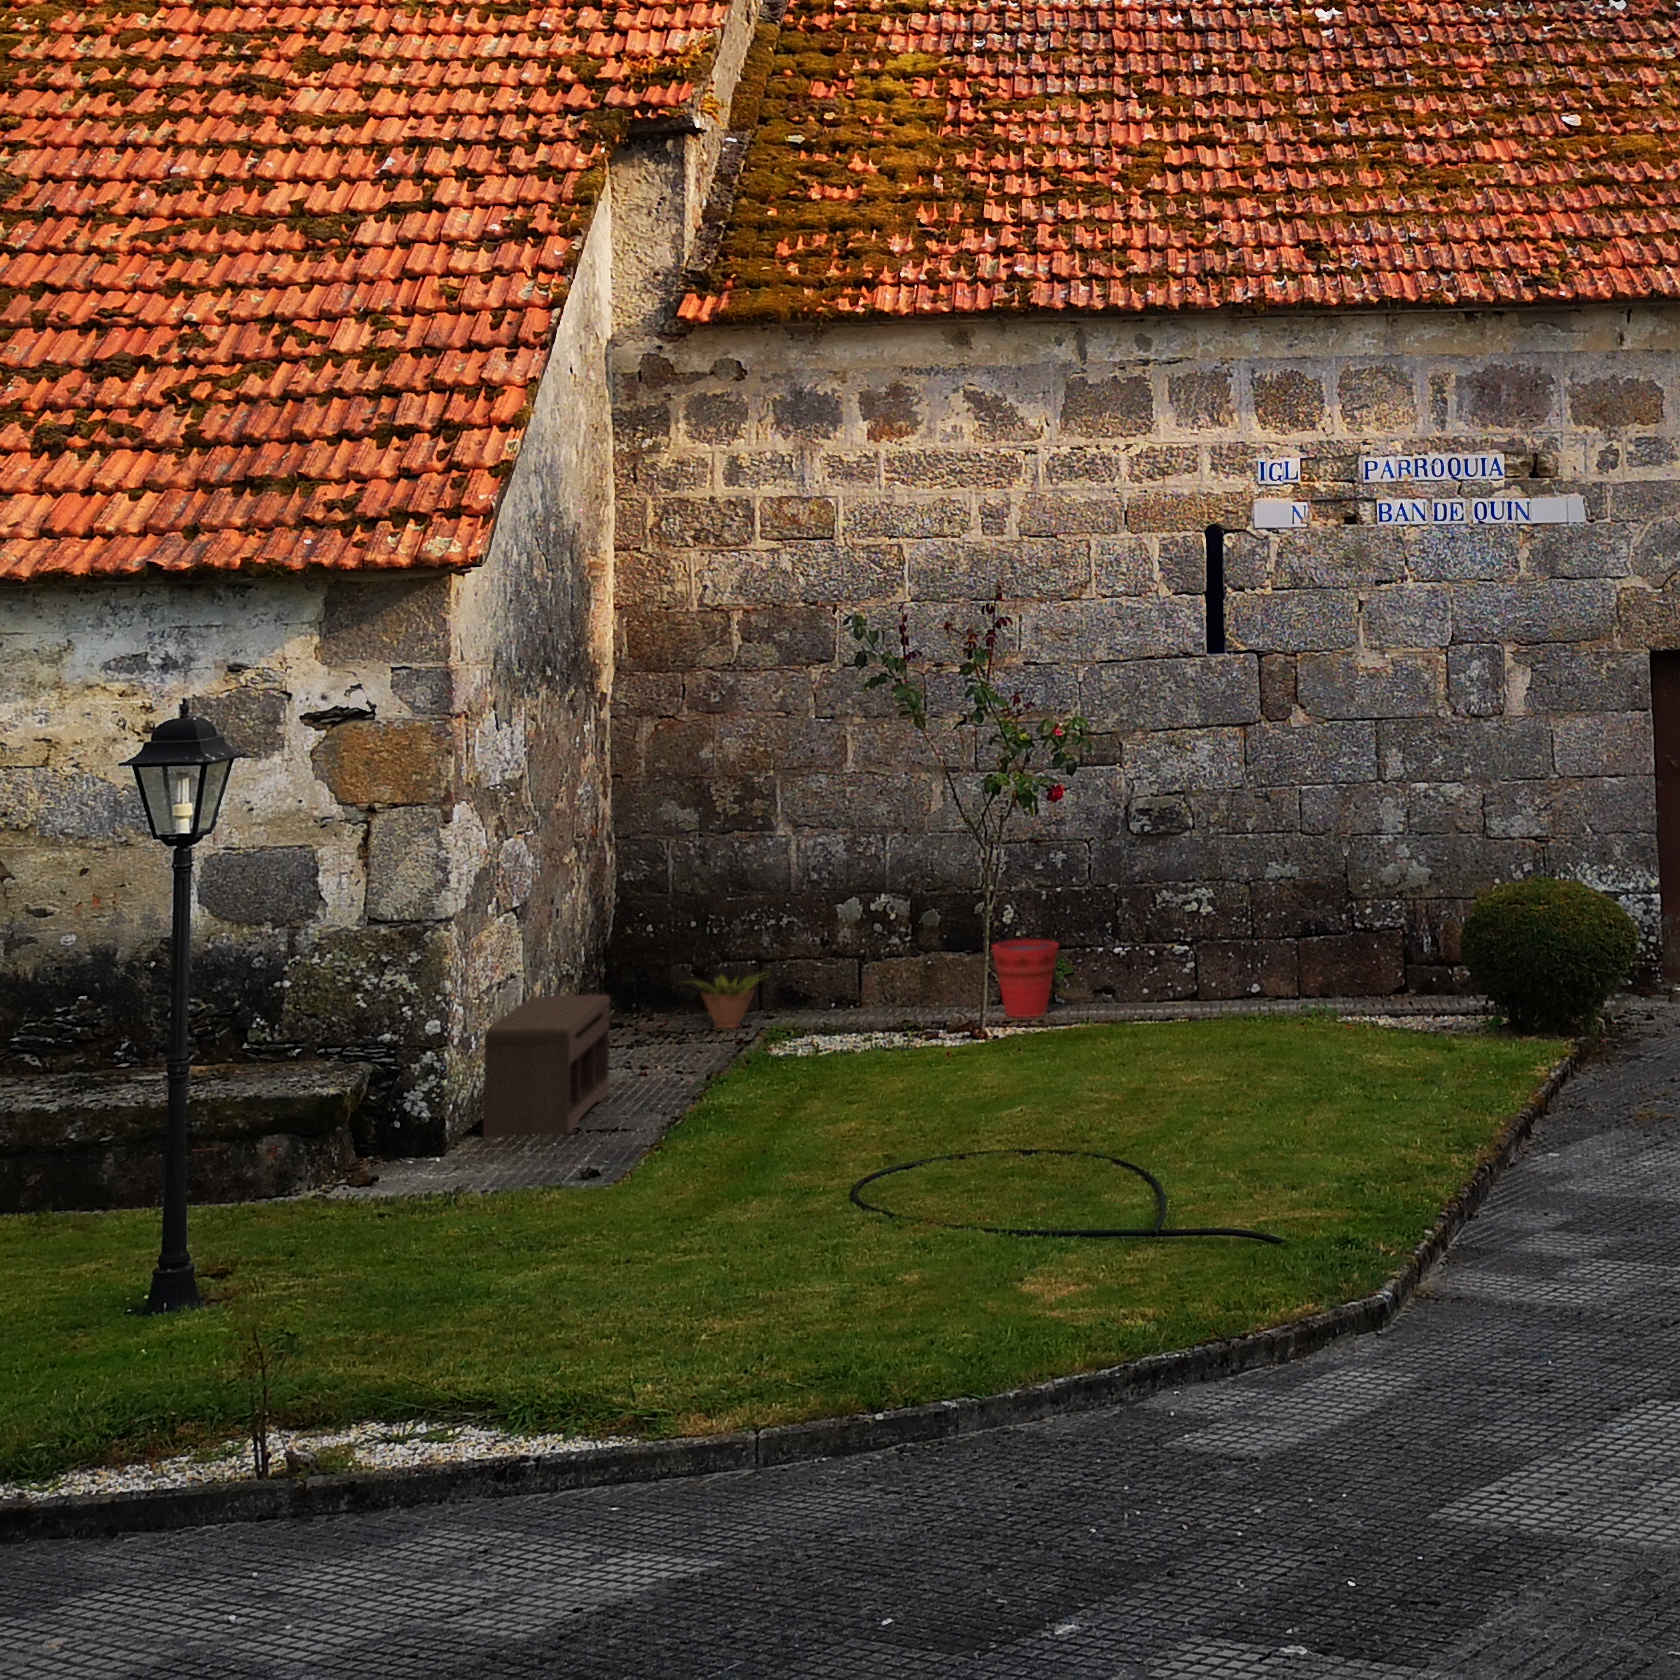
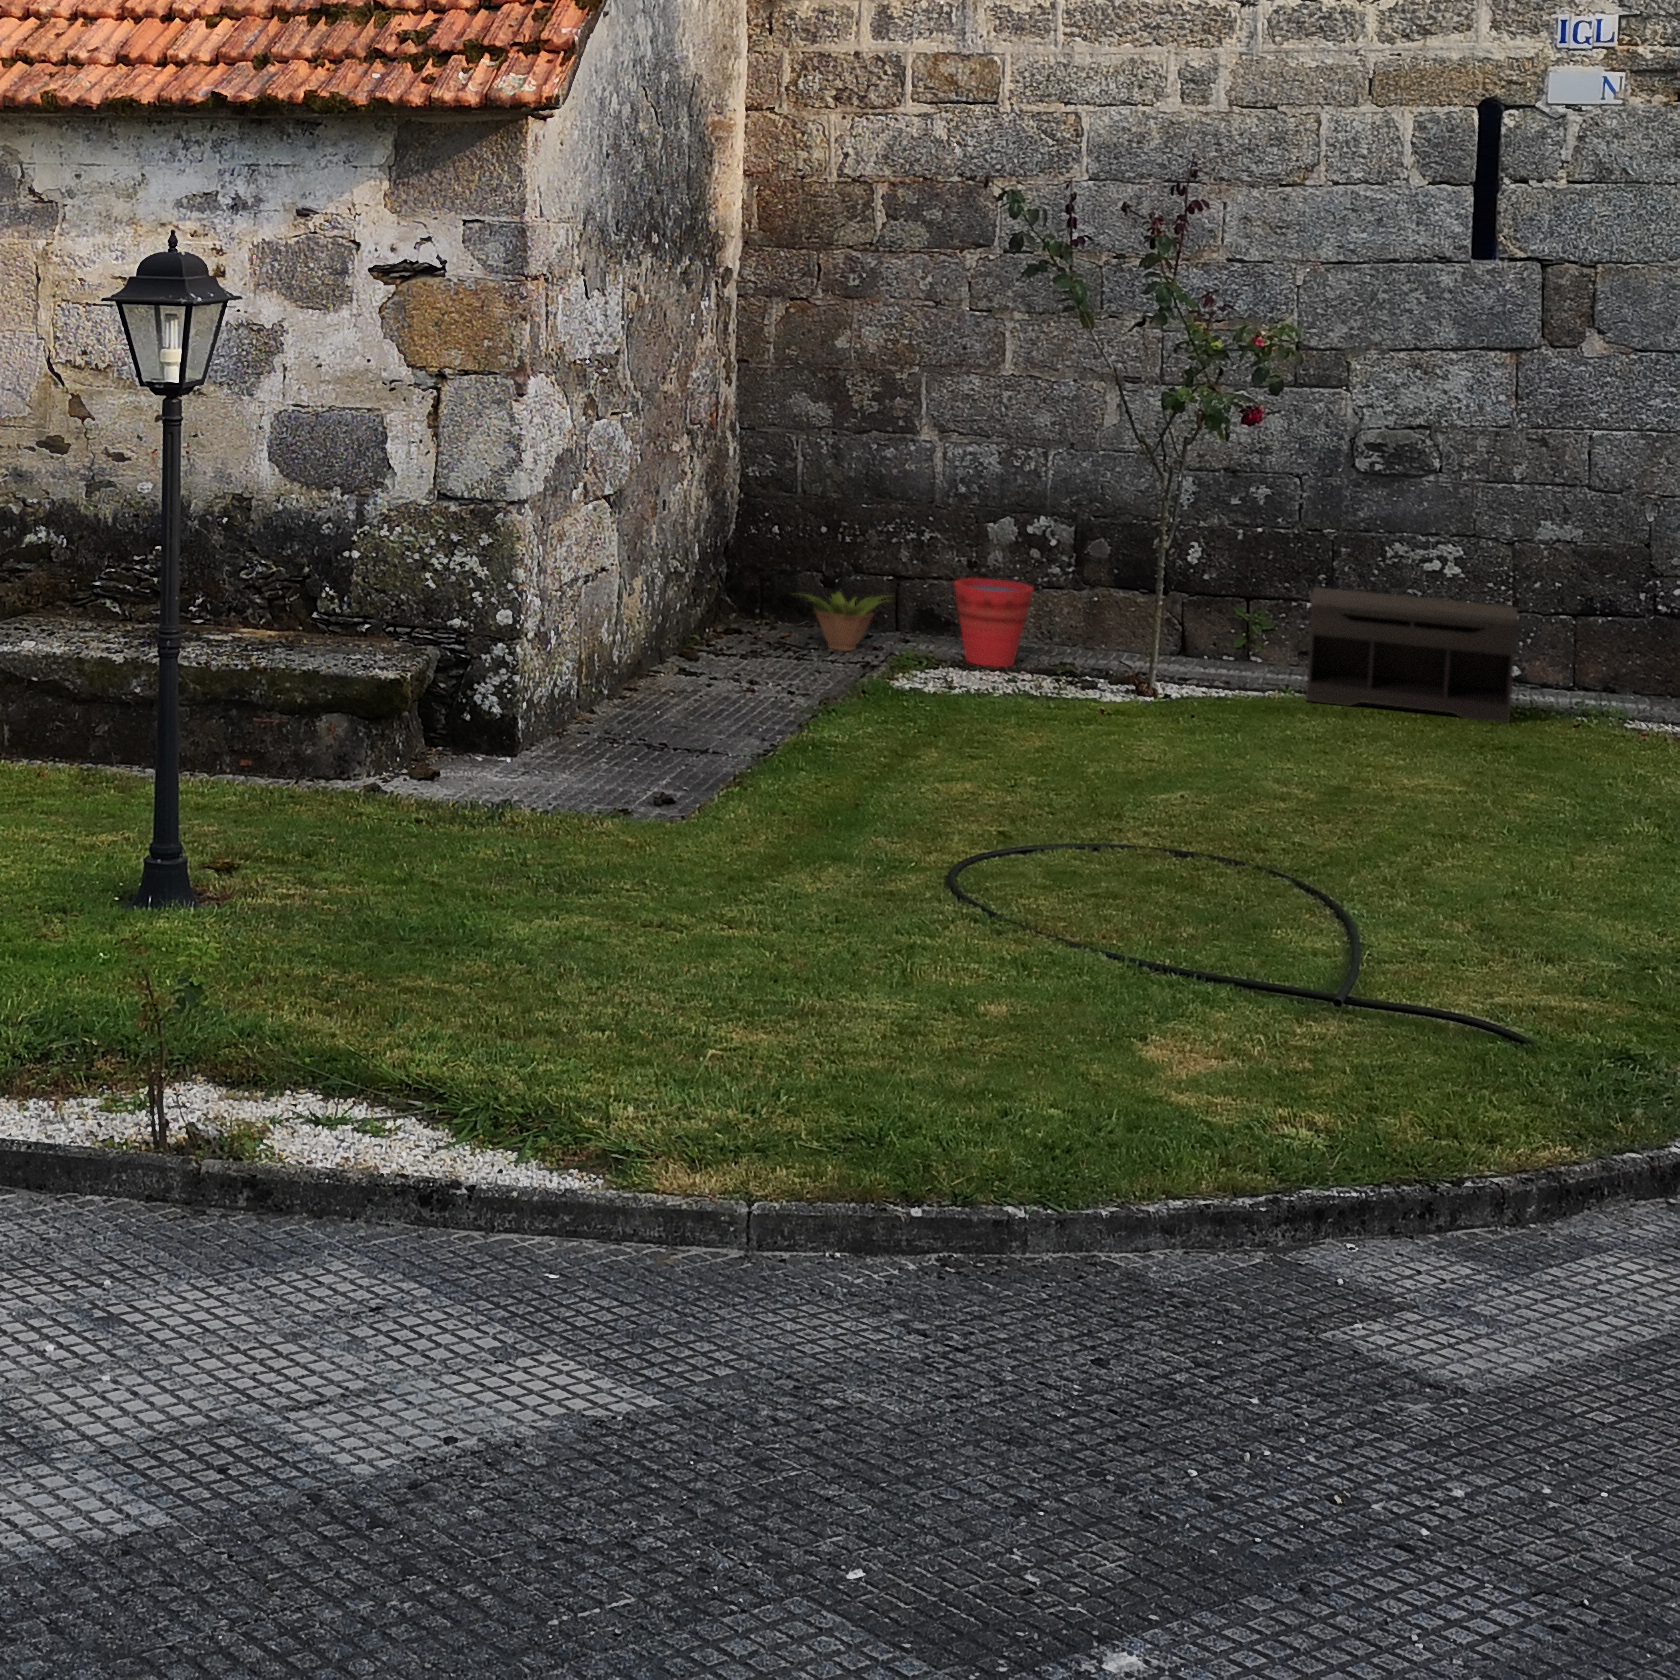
bucket: present [992,940,1059,1017] -> present [954,578,1034,667]
bench: present [483,995,610,1138] -> present [1306,587,1519,723]

